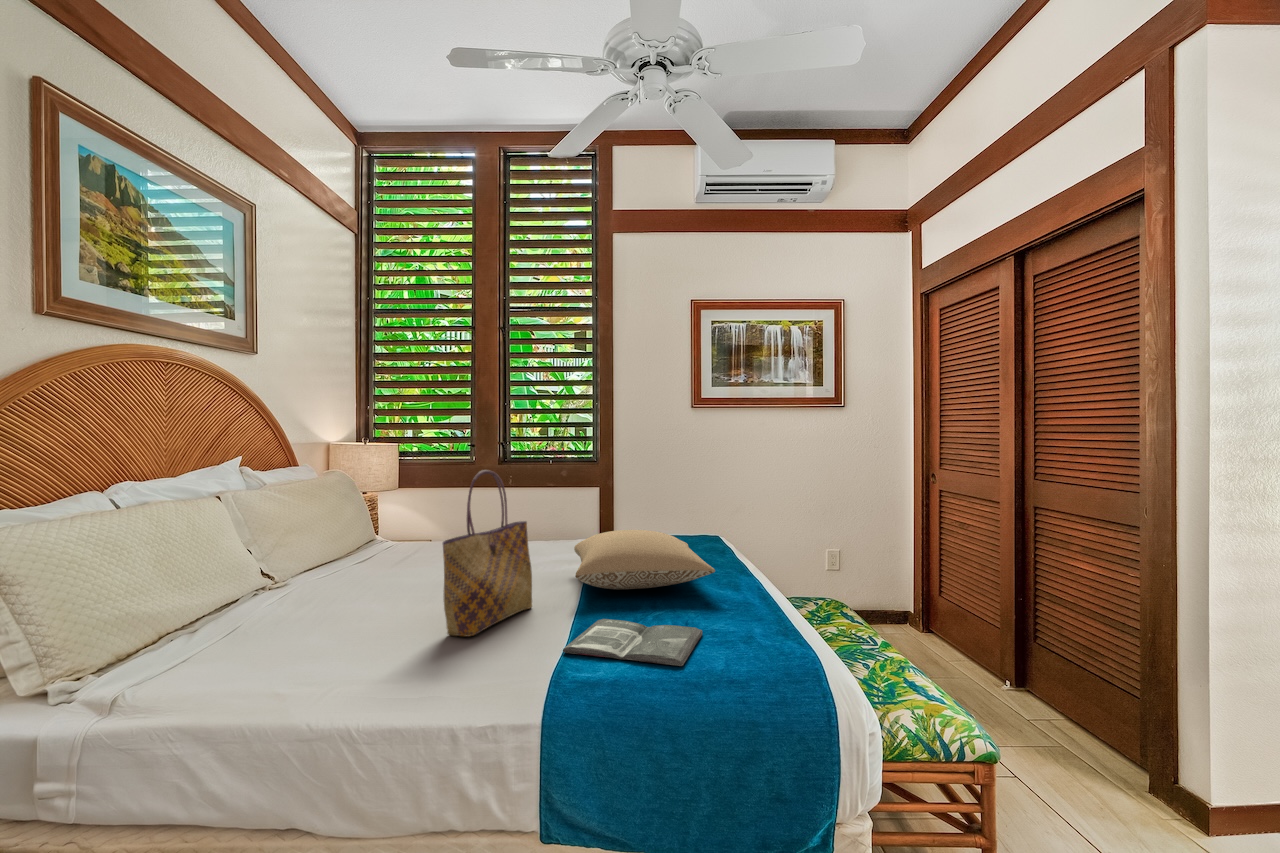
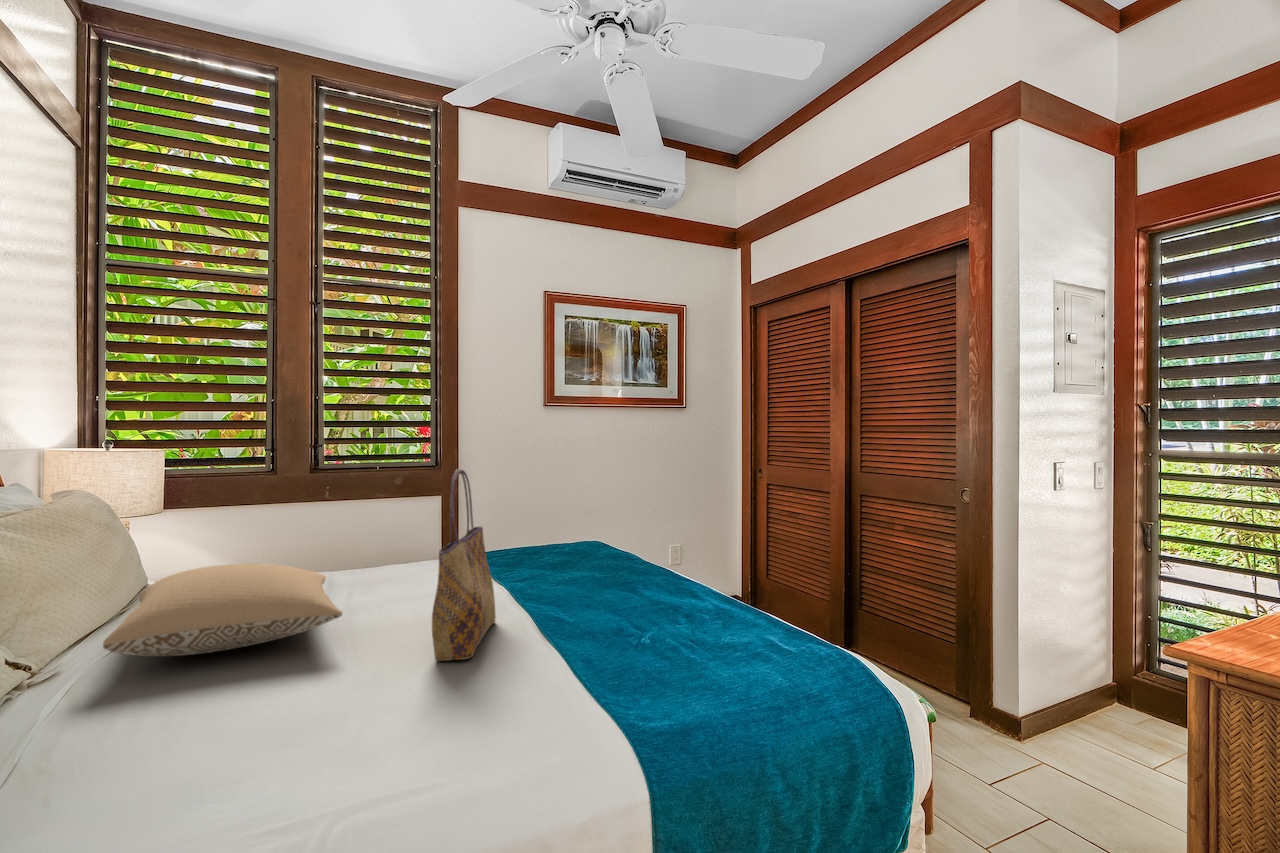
pillow: present [574,530,715,589] -> present [103,563,342,656]
magazine: present [563,619,702,666] -> none [586,621,718,660]

